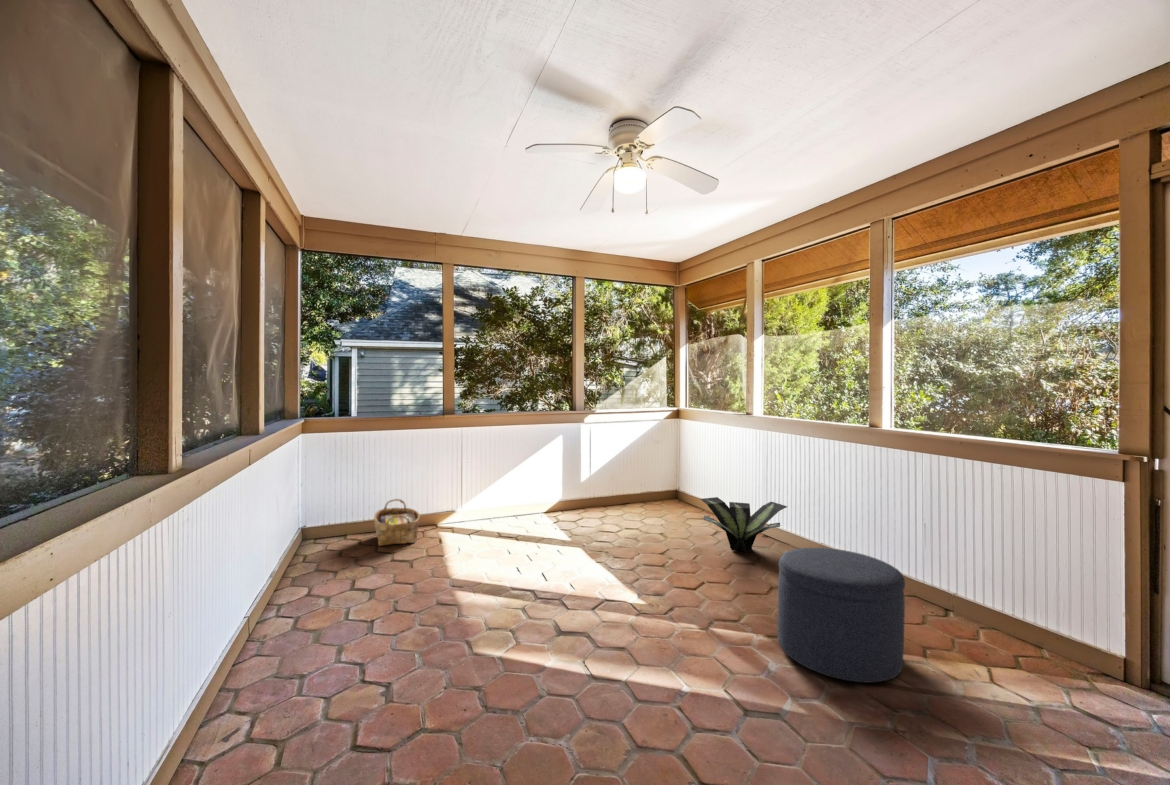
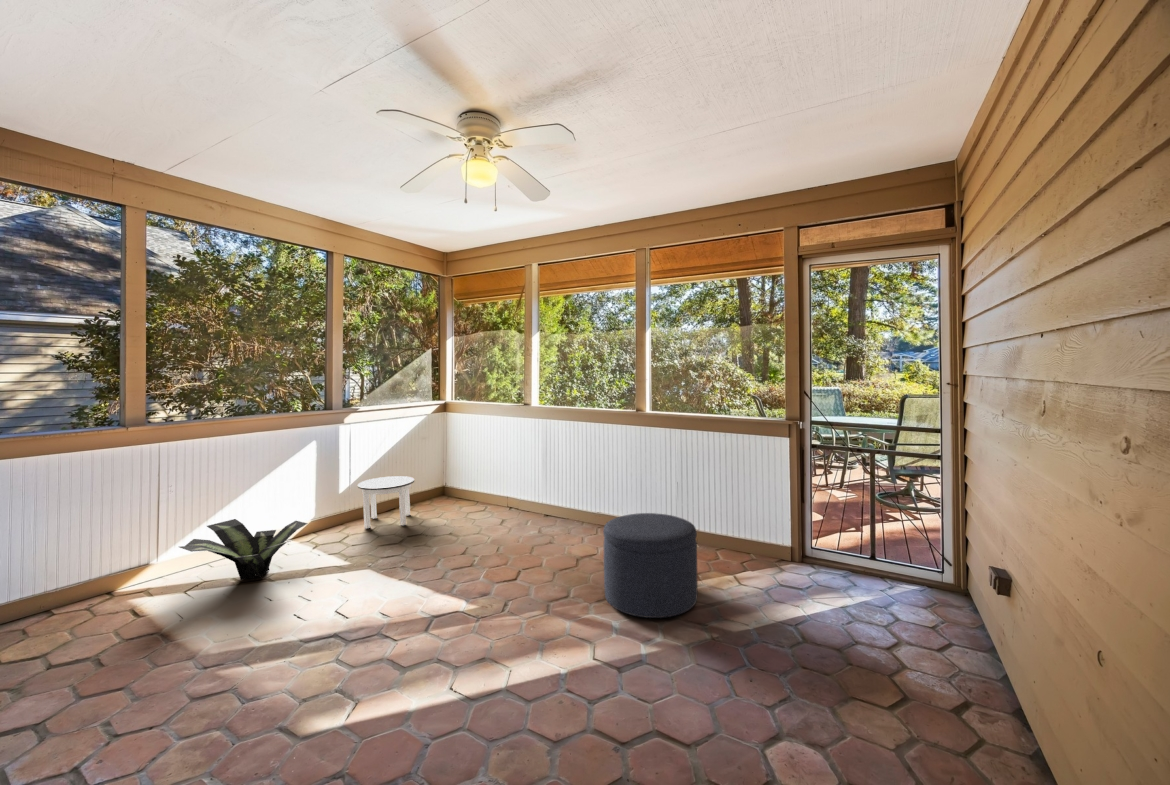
round table: none [594,472,642,518] -> present [358,476,414,529]
potted plant: present [701,497,787,552] -> present [180,519,307,580]
woven basket: present [374,499,420,546] -> none [23,568,117,644]

